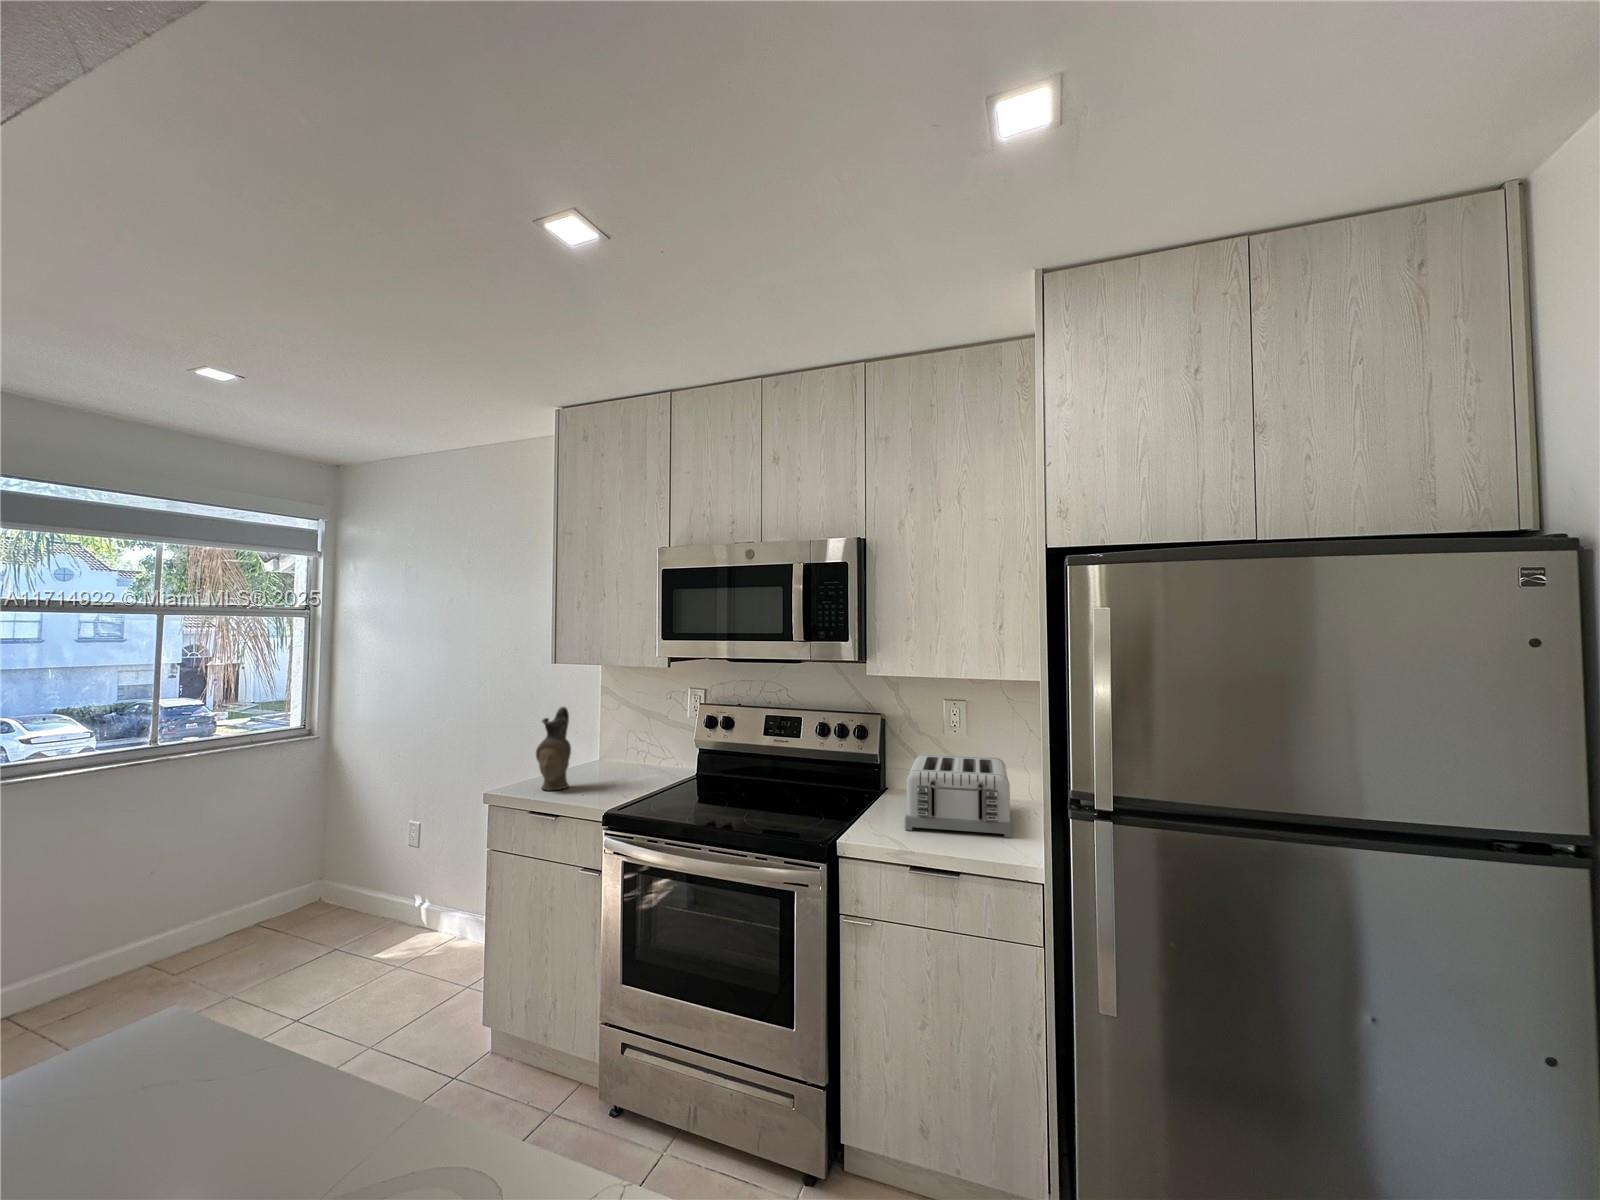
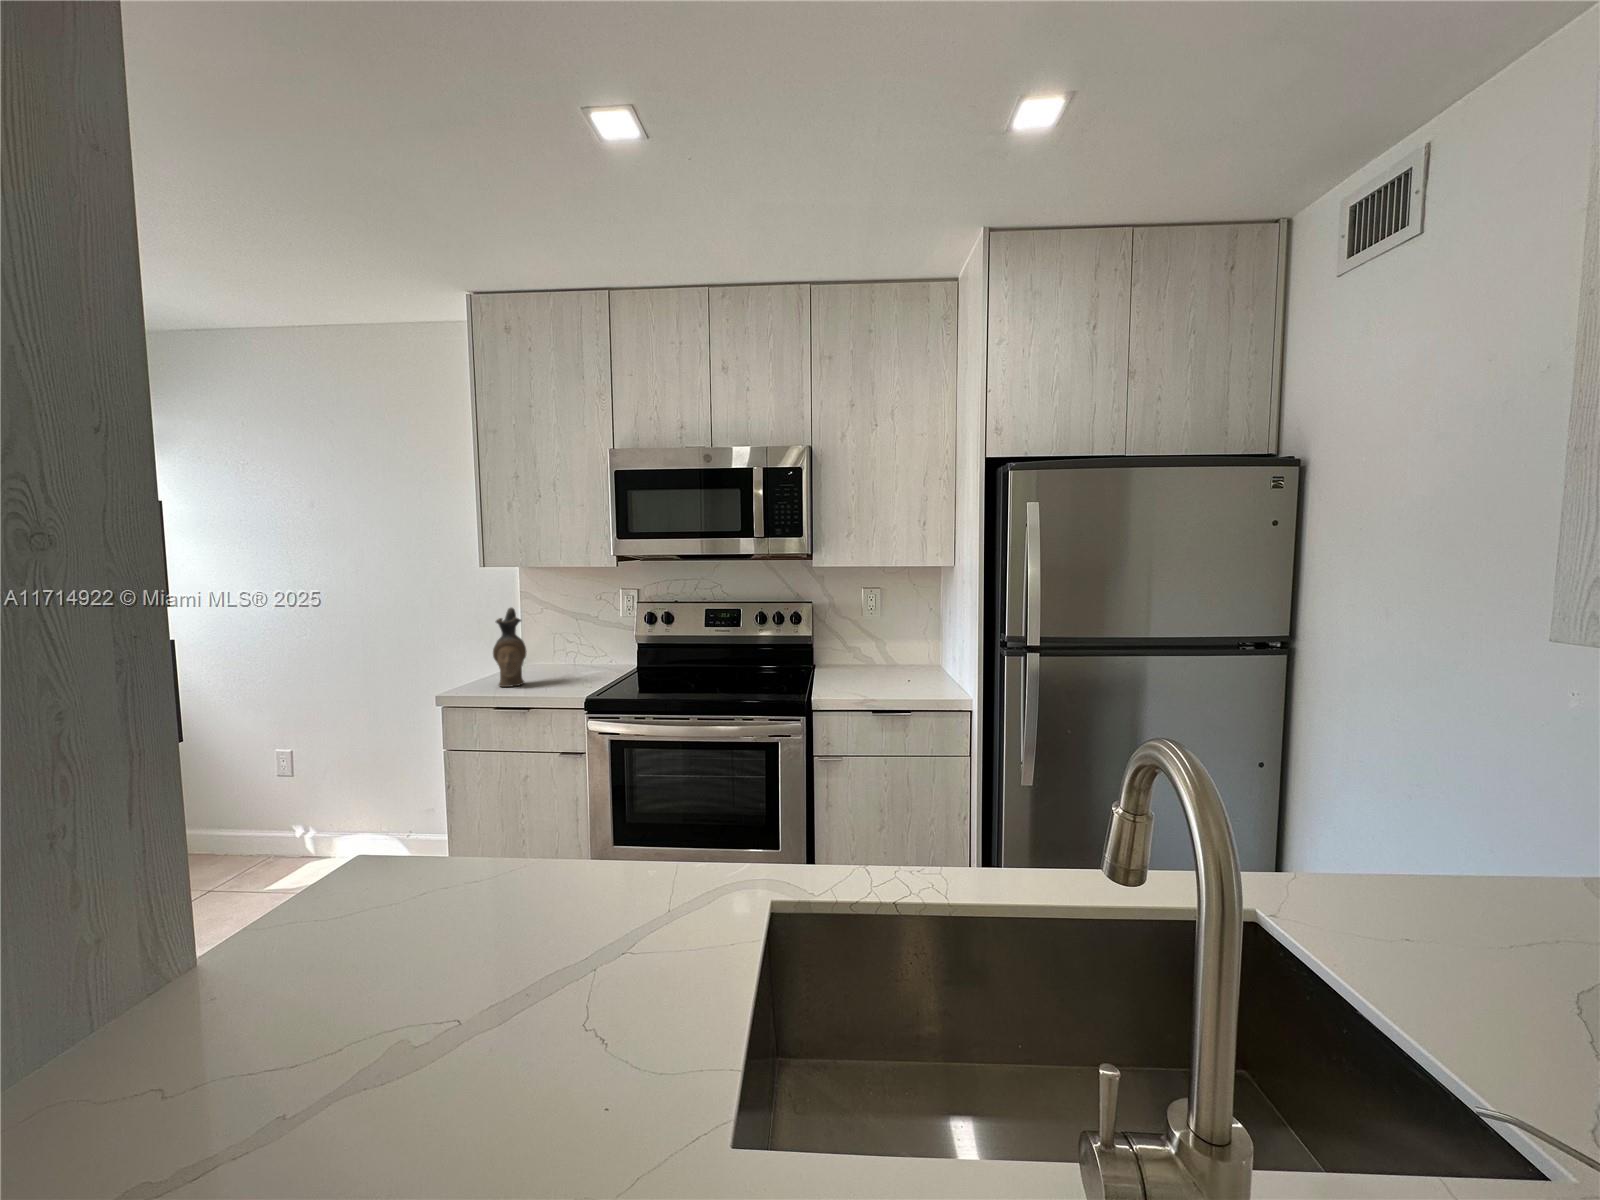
toaster: present [905,754,1012,838] -> none [849,631,941,688]

